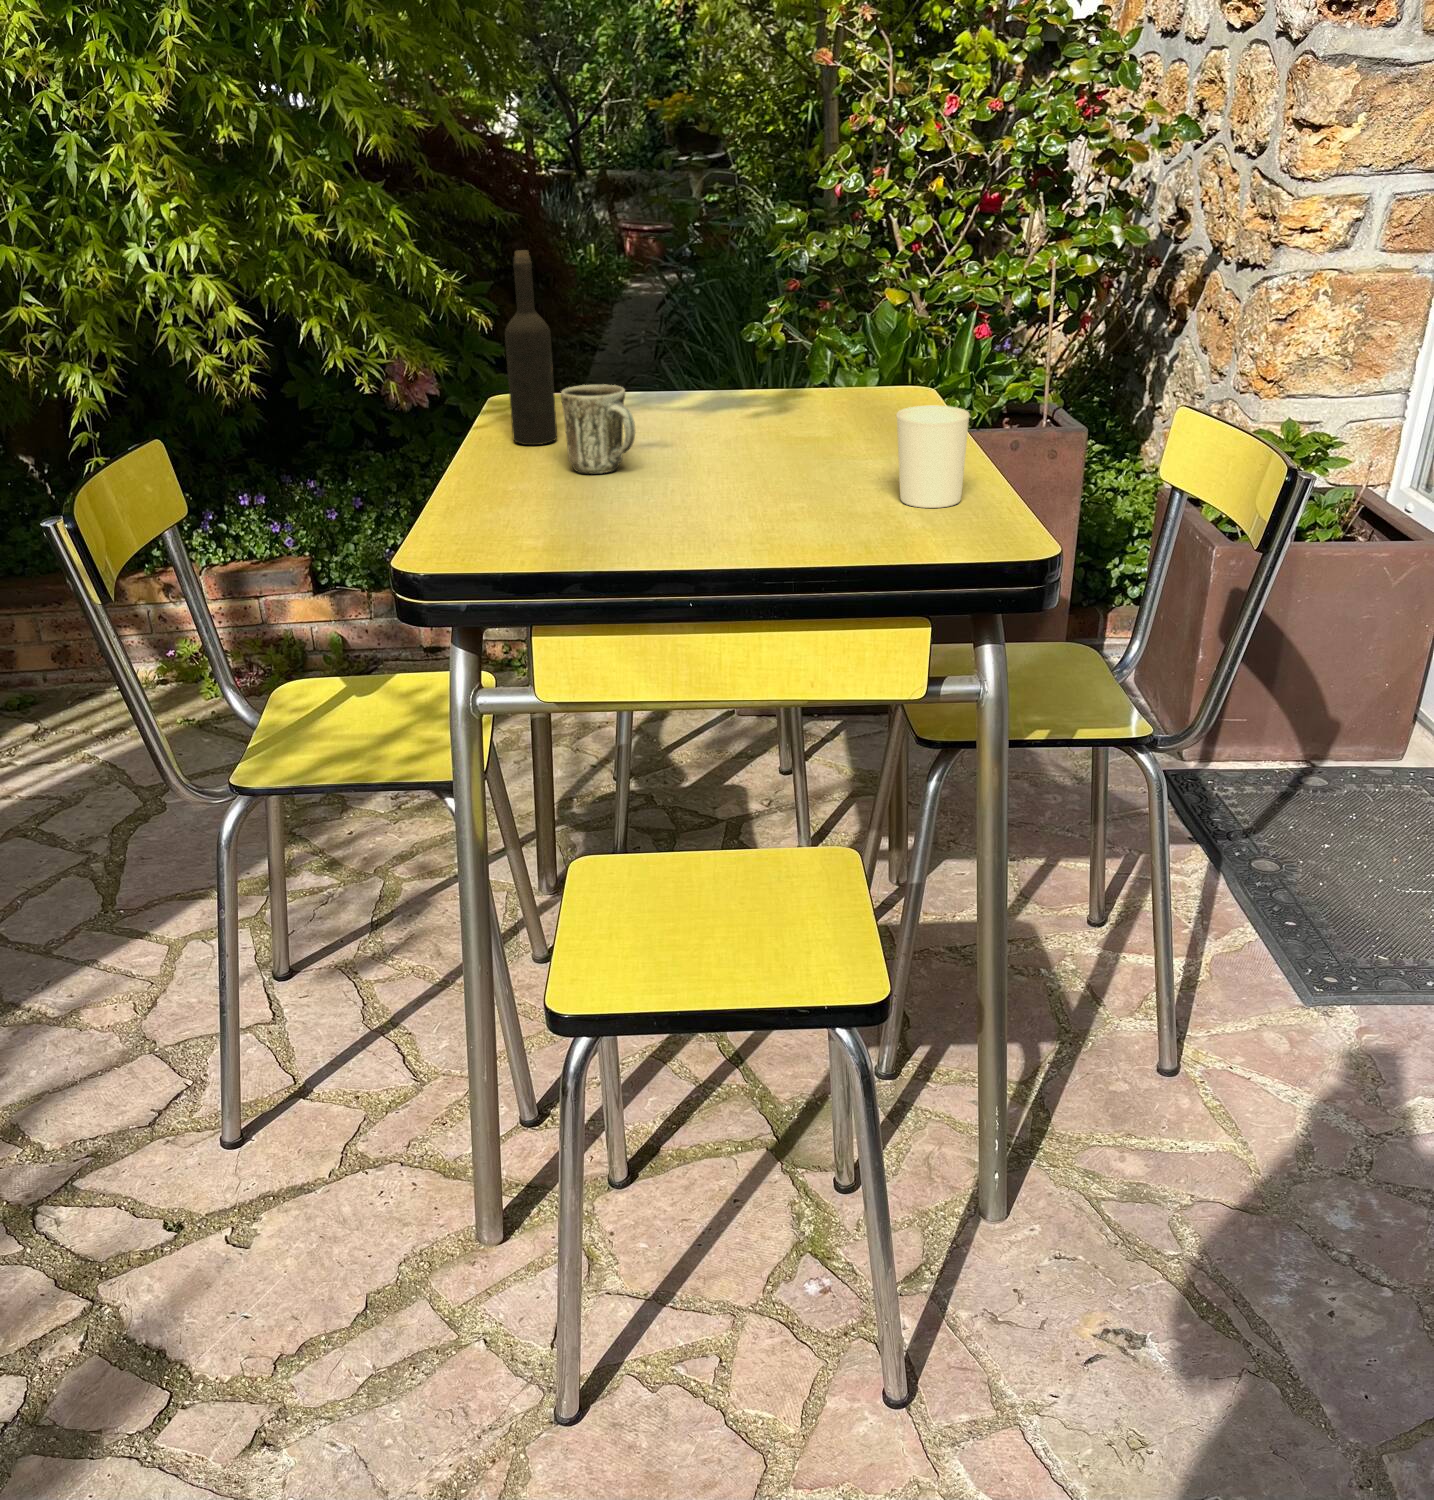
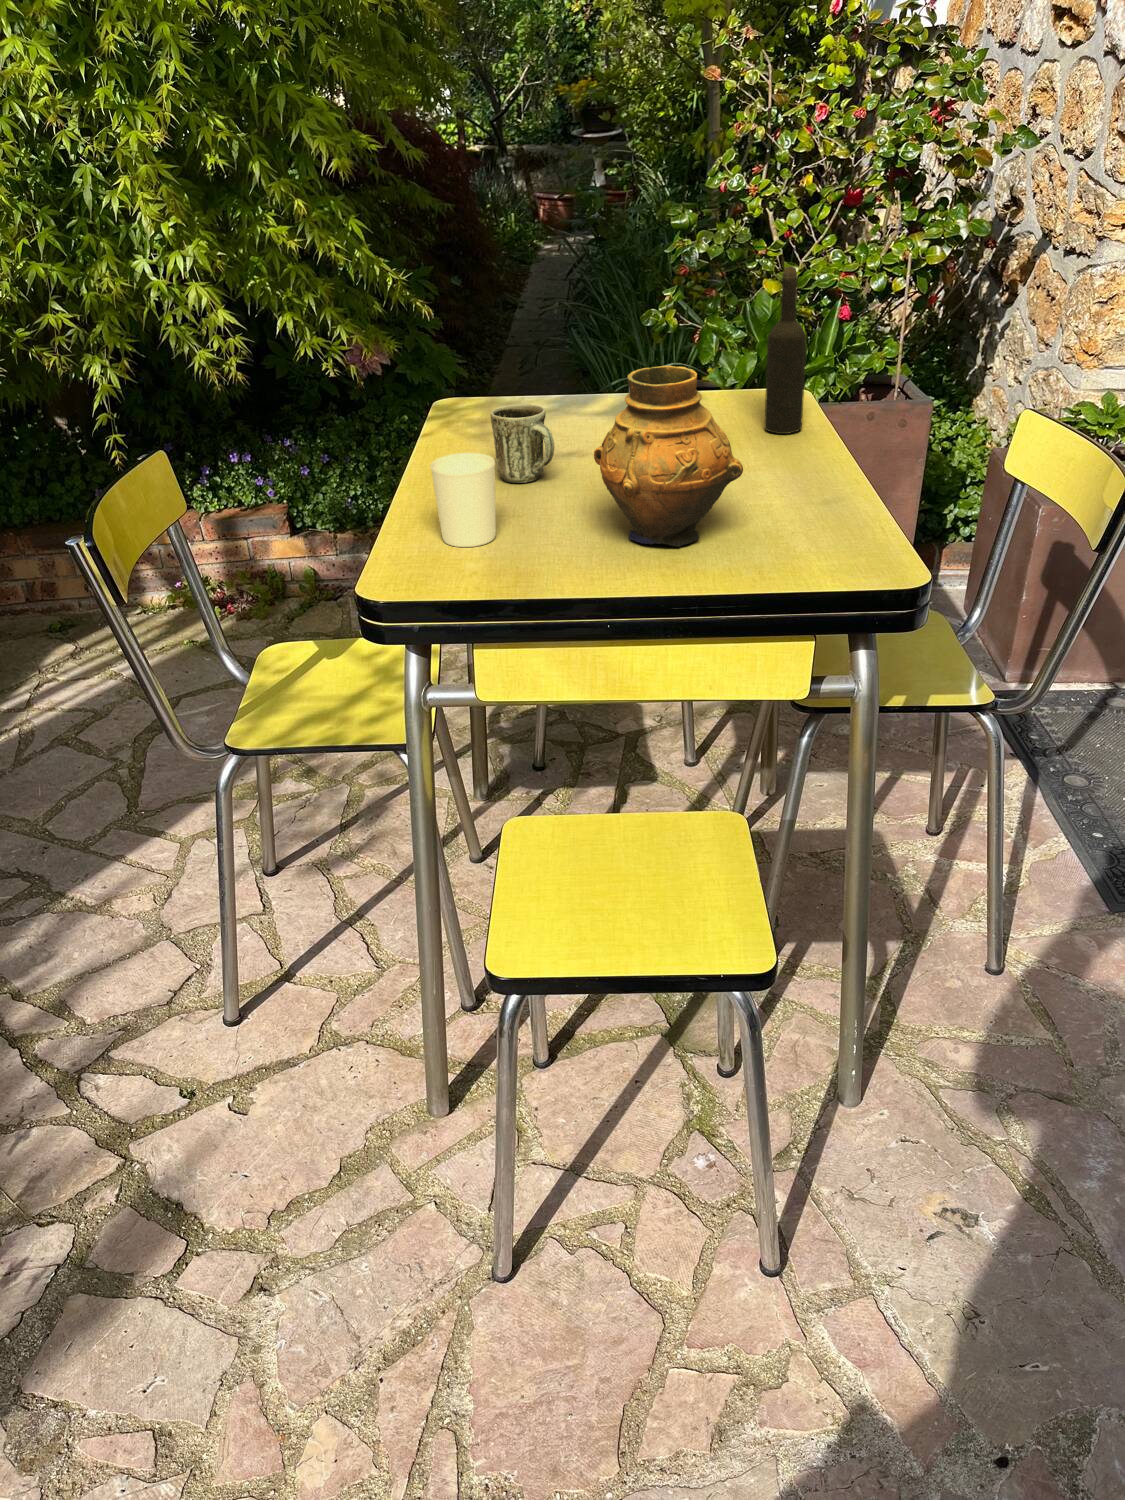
wine bottle: present [505,250,557,445] -> present [764,266,807,434]
vase: none [680,323,852,529] -> present [594,366,743,547]
candle holder: present [896,406,970,508] -> present [430,453,496,547]

